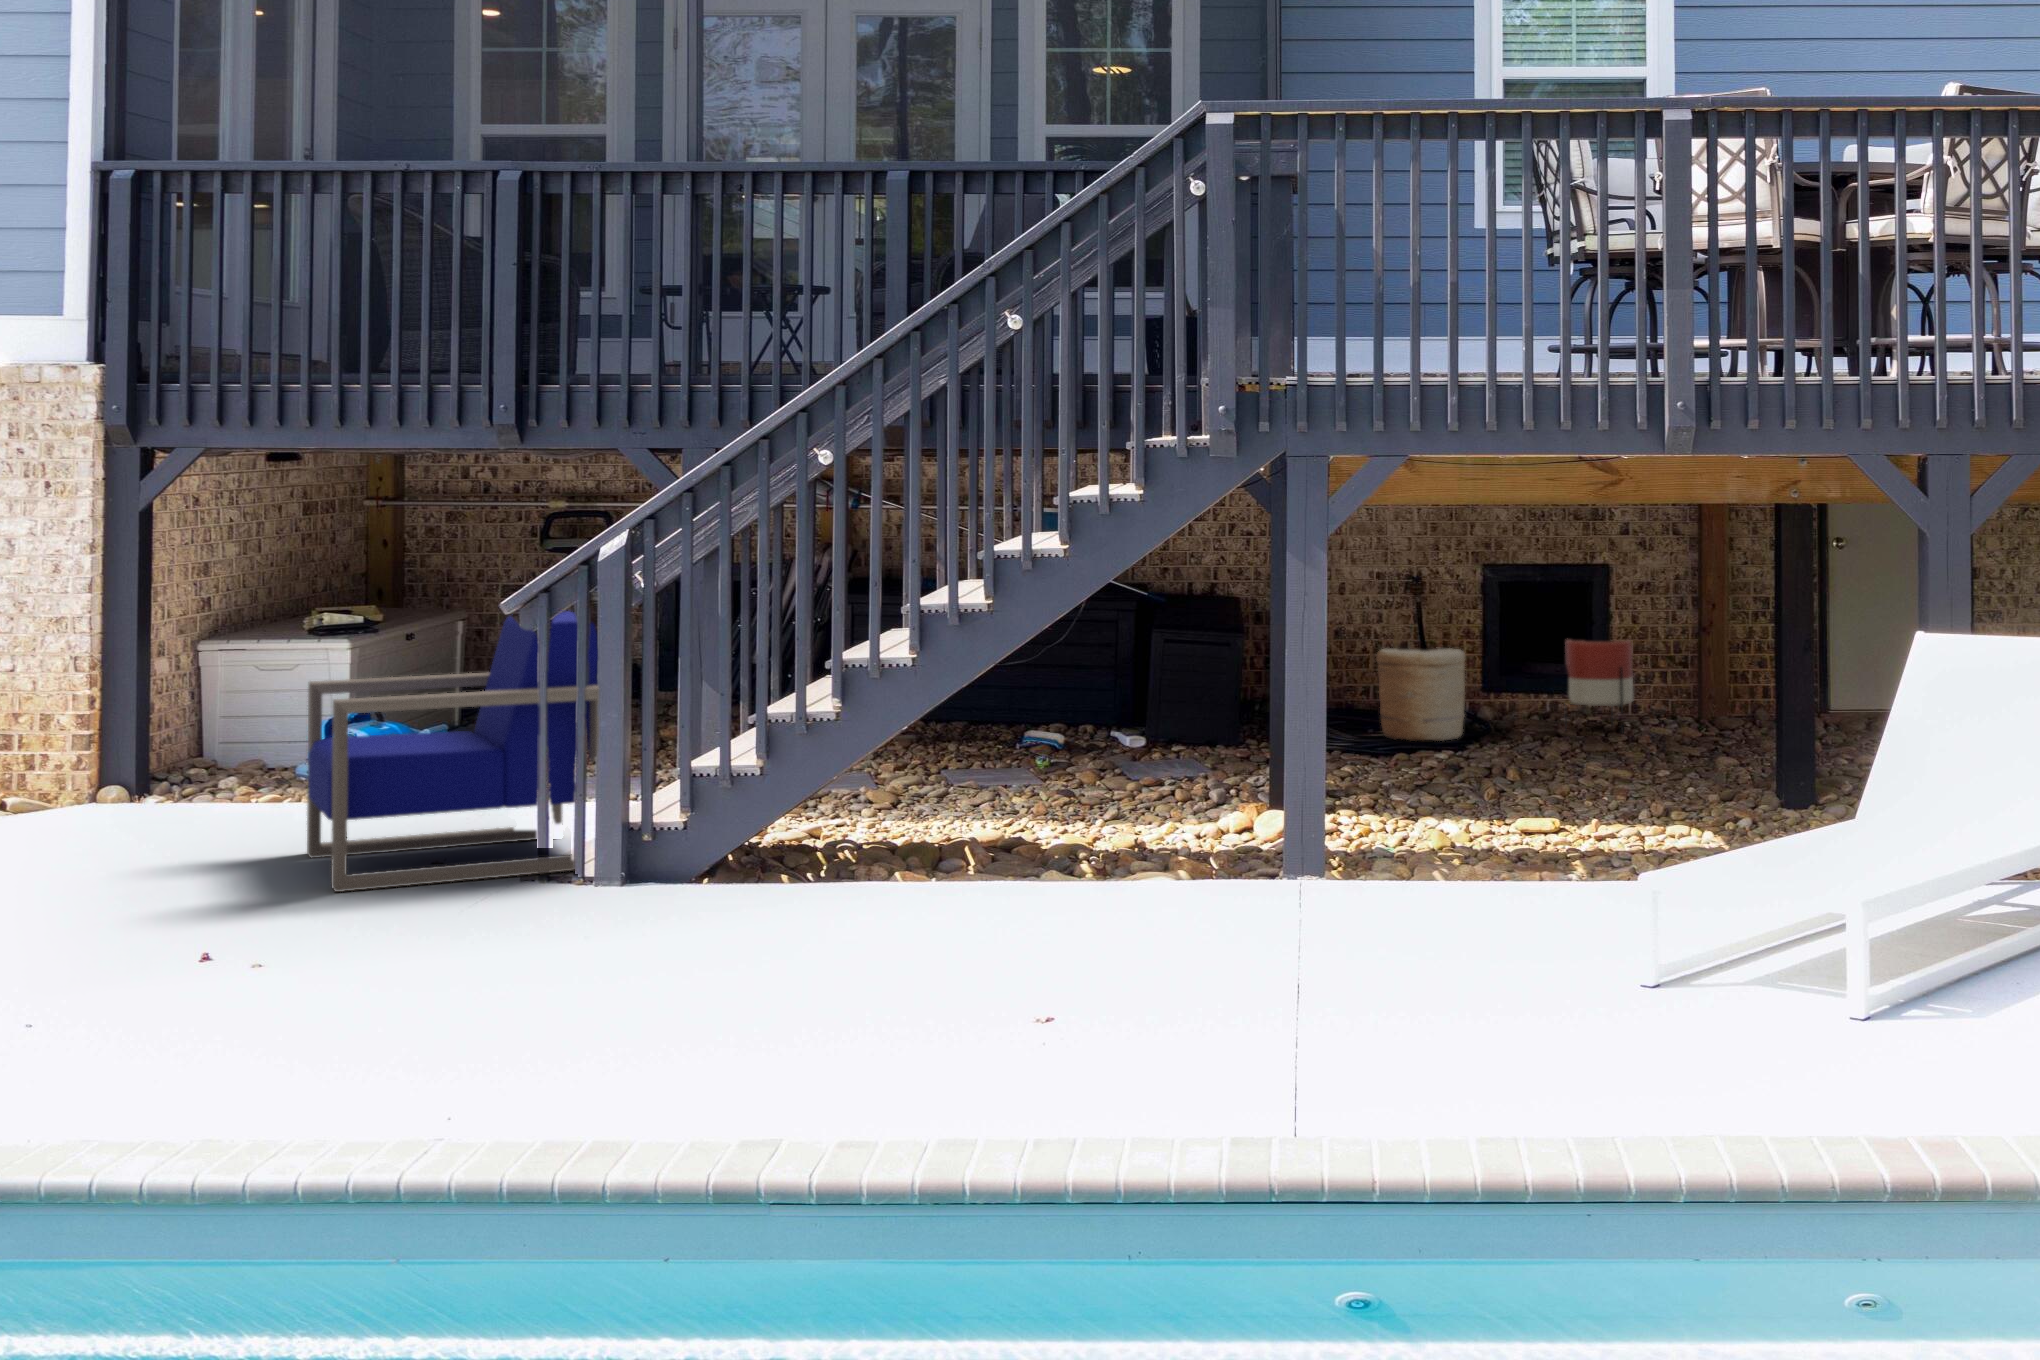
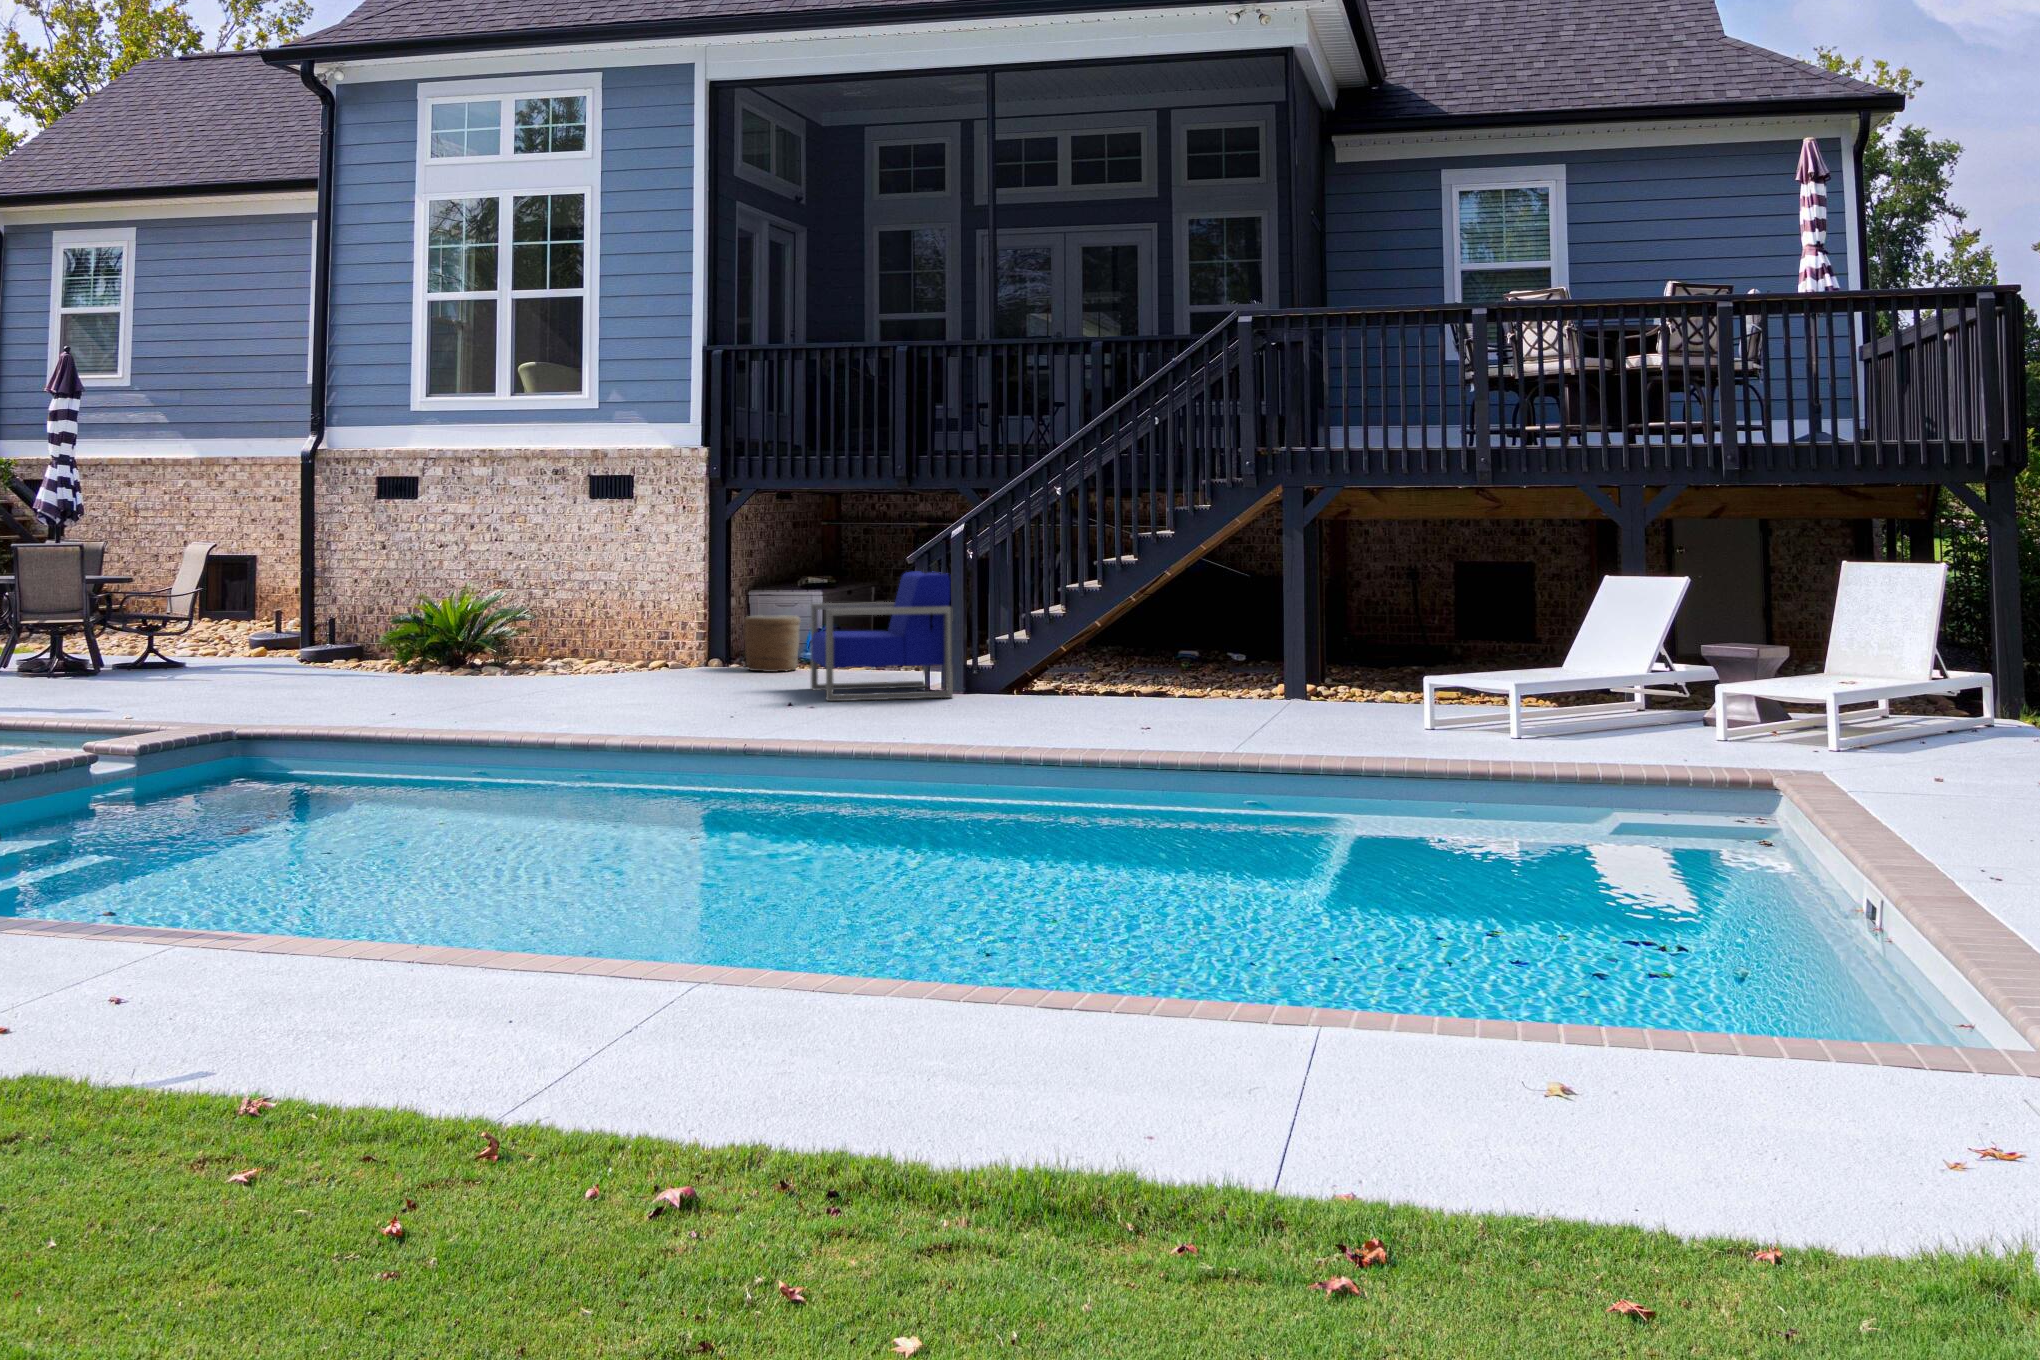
planter: present [1565,640,1634,710] -> none [1507,606,1552,664]
woven basket: present [1376,648,1465,741] -> present [744,615,801,672]

